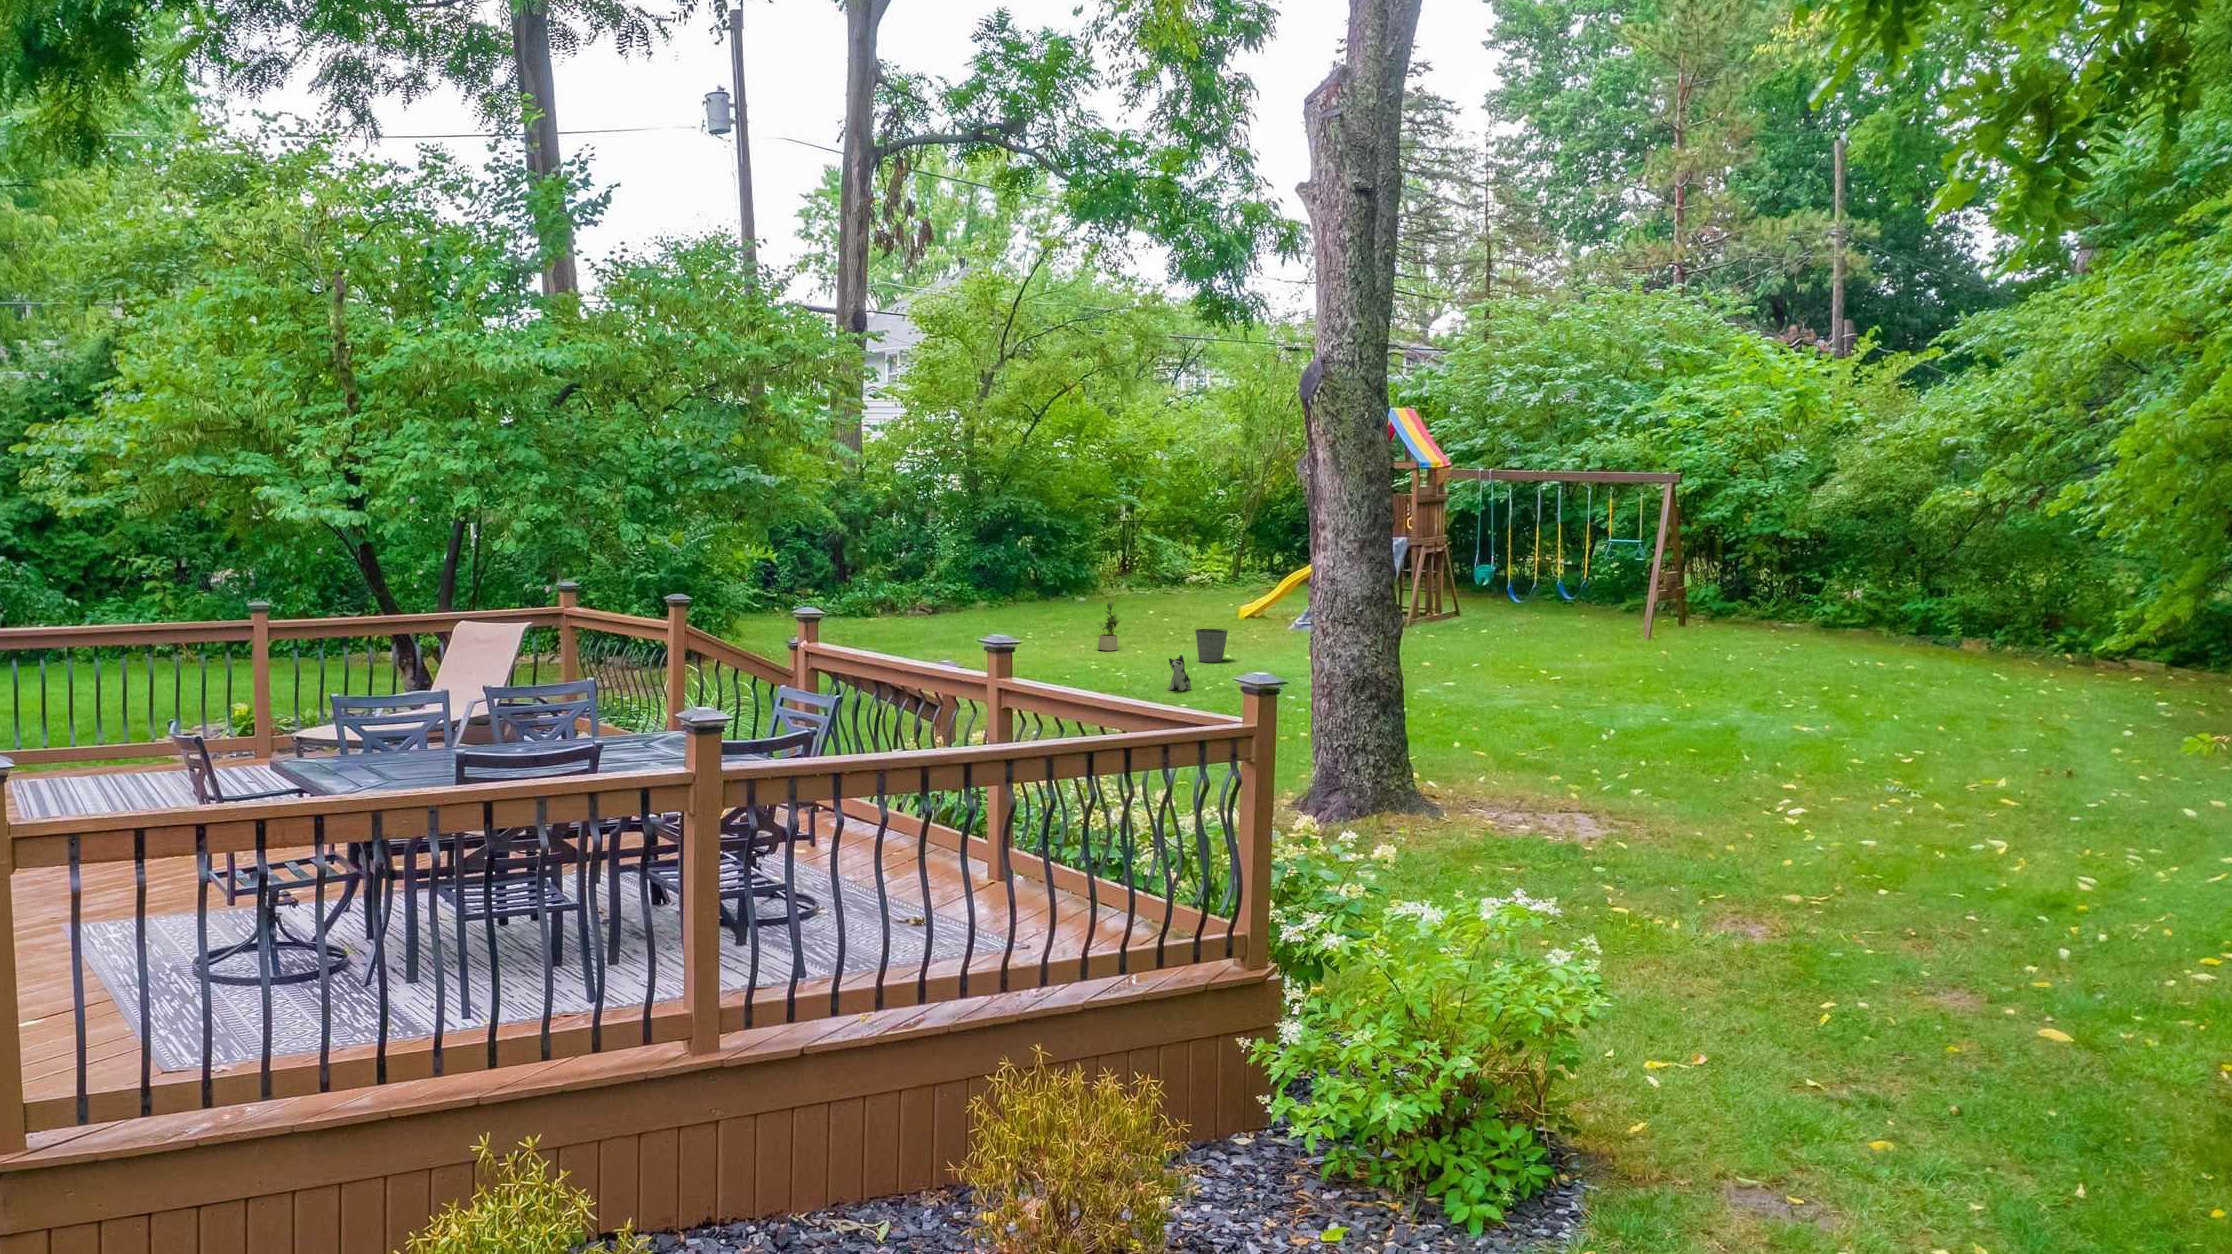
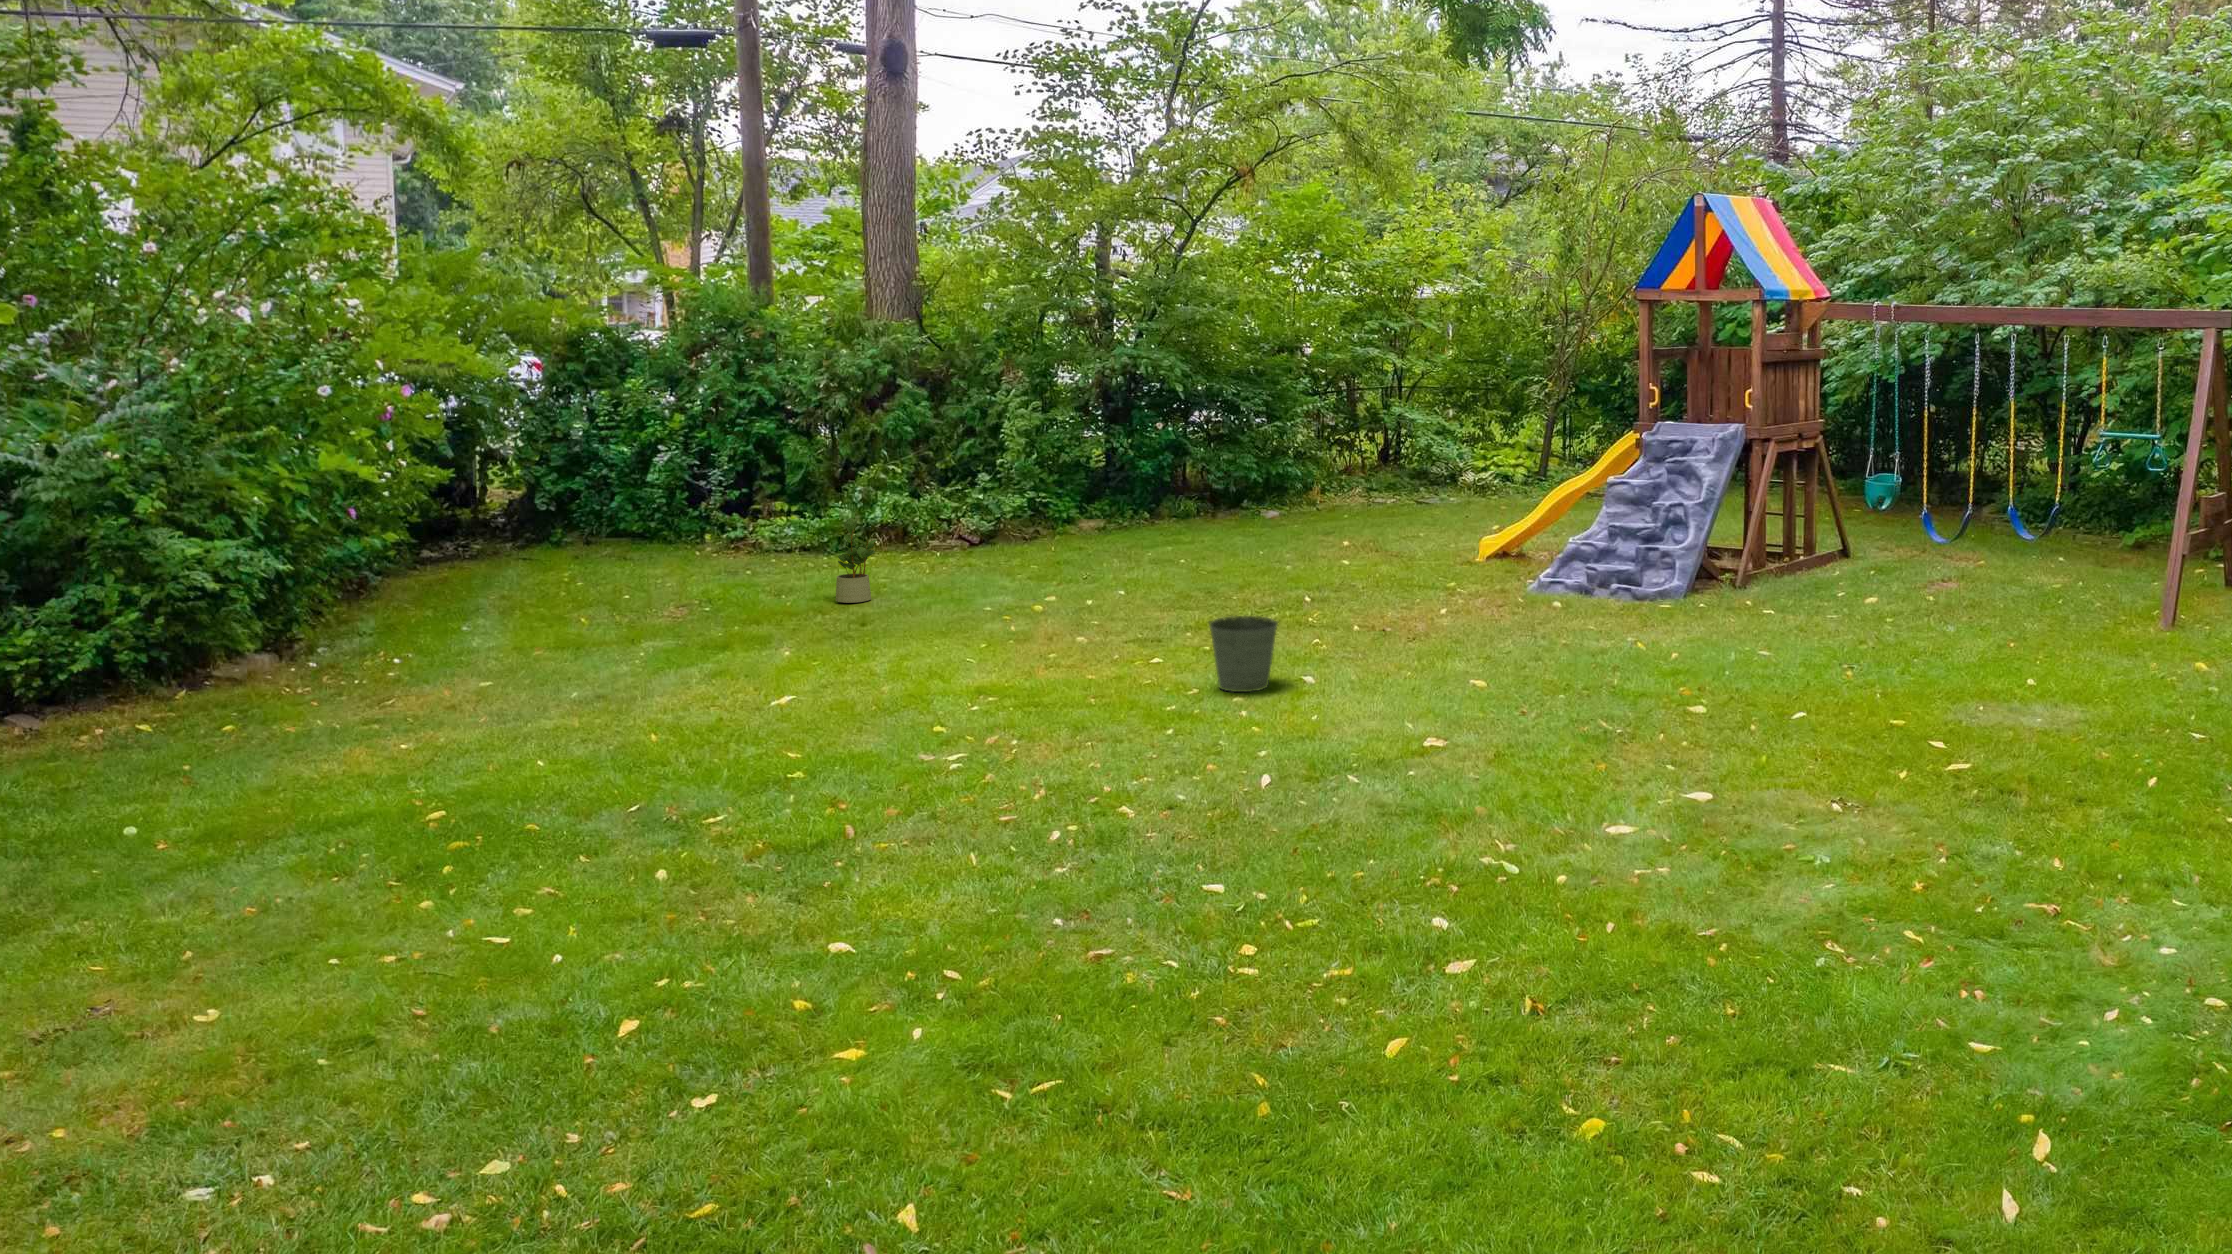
potted plant: present [1098,601,1120,651] -> present [836,518,877,603]
plush toy: present [1168,655,1191,691] -> none [970,729,1042,822]

